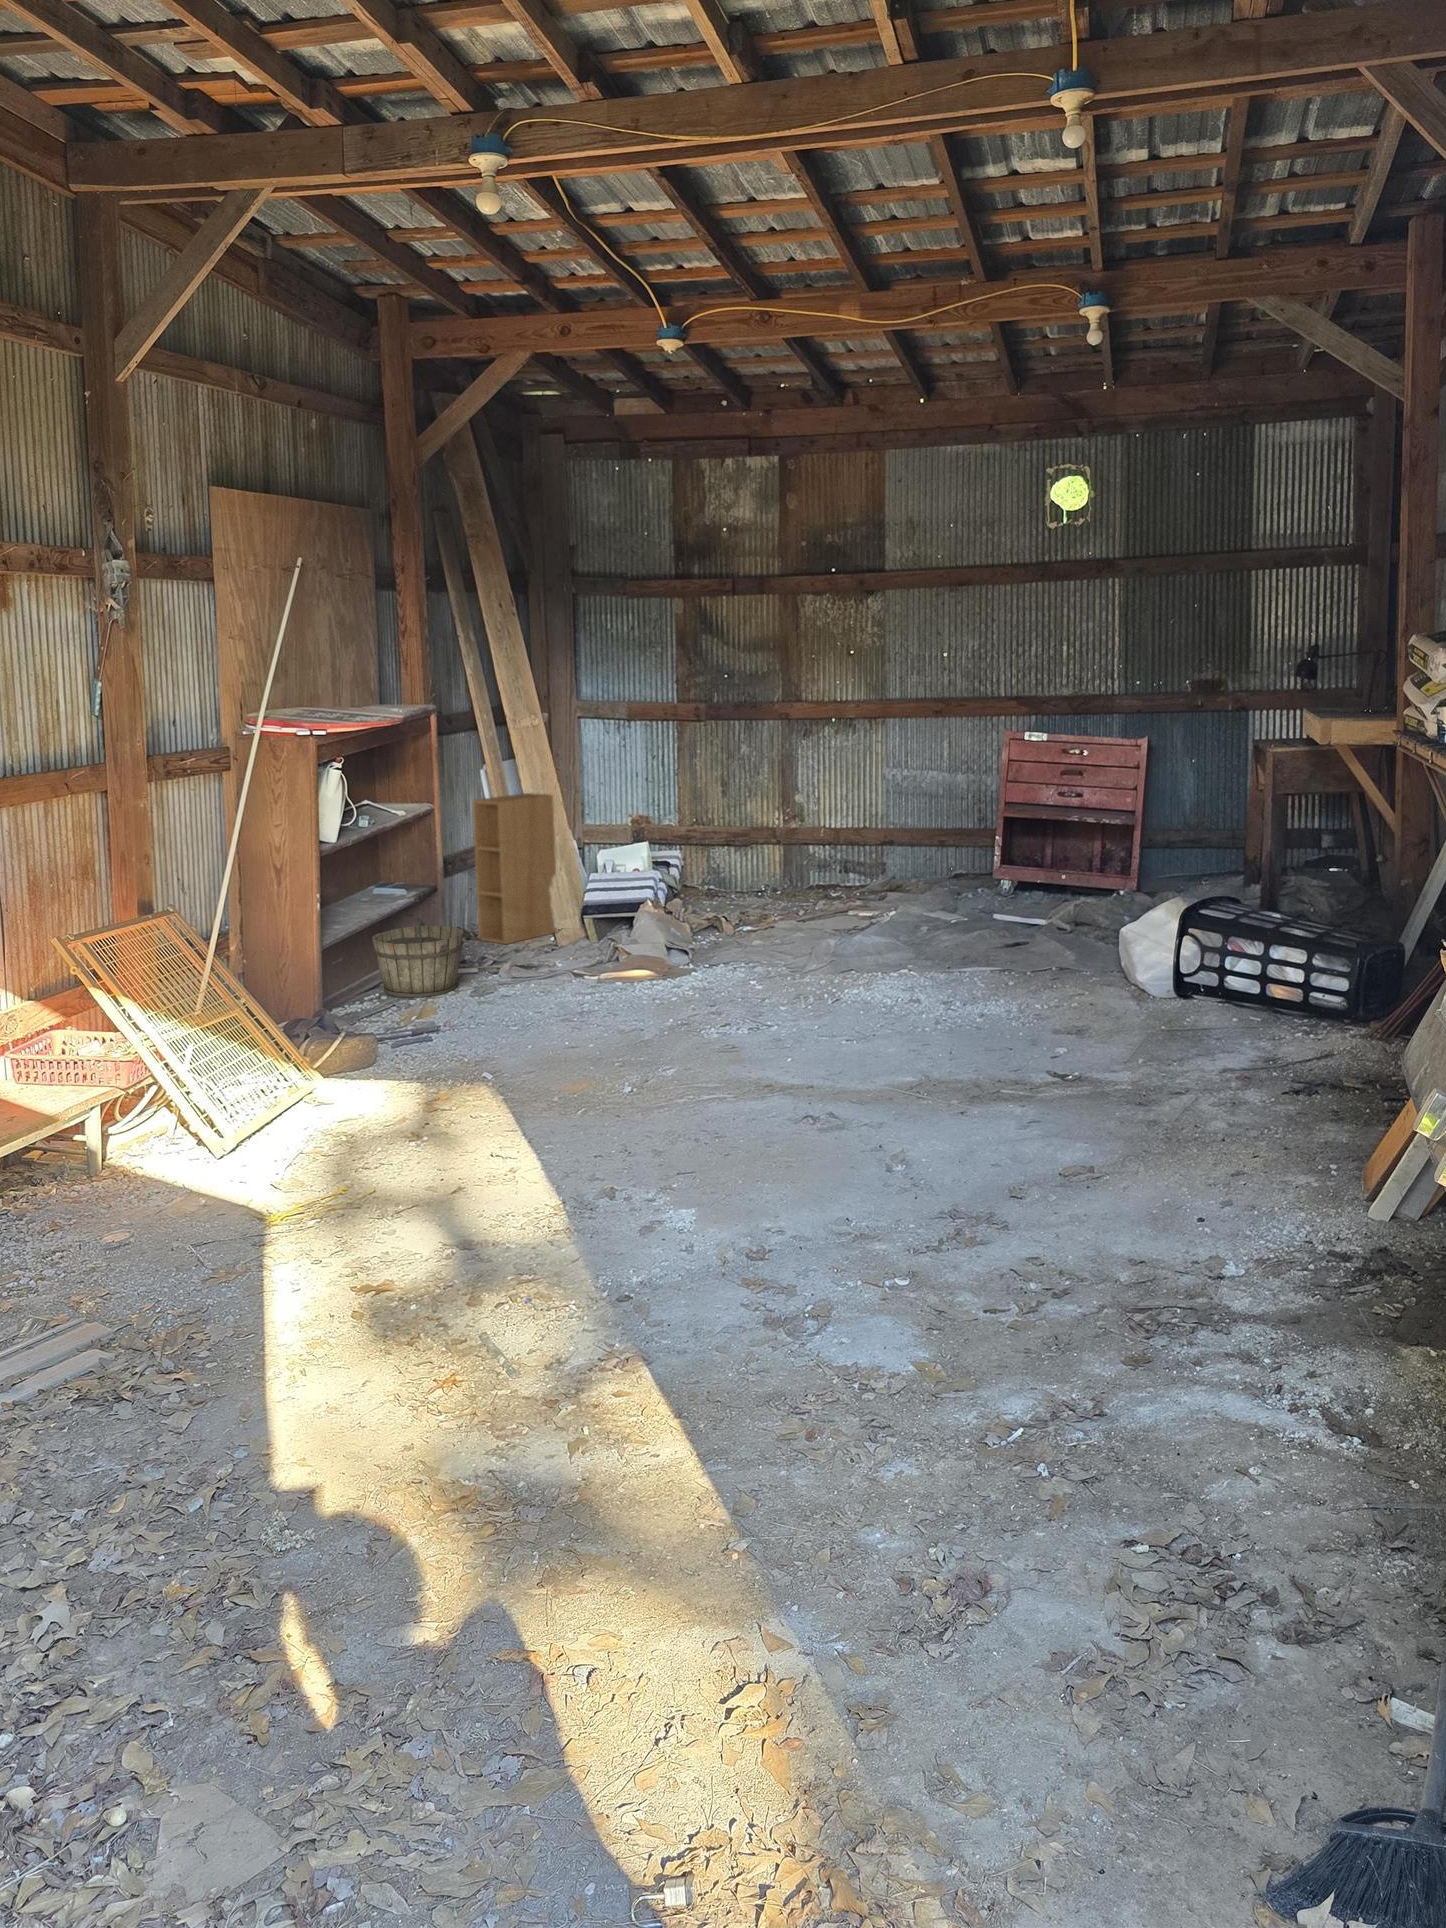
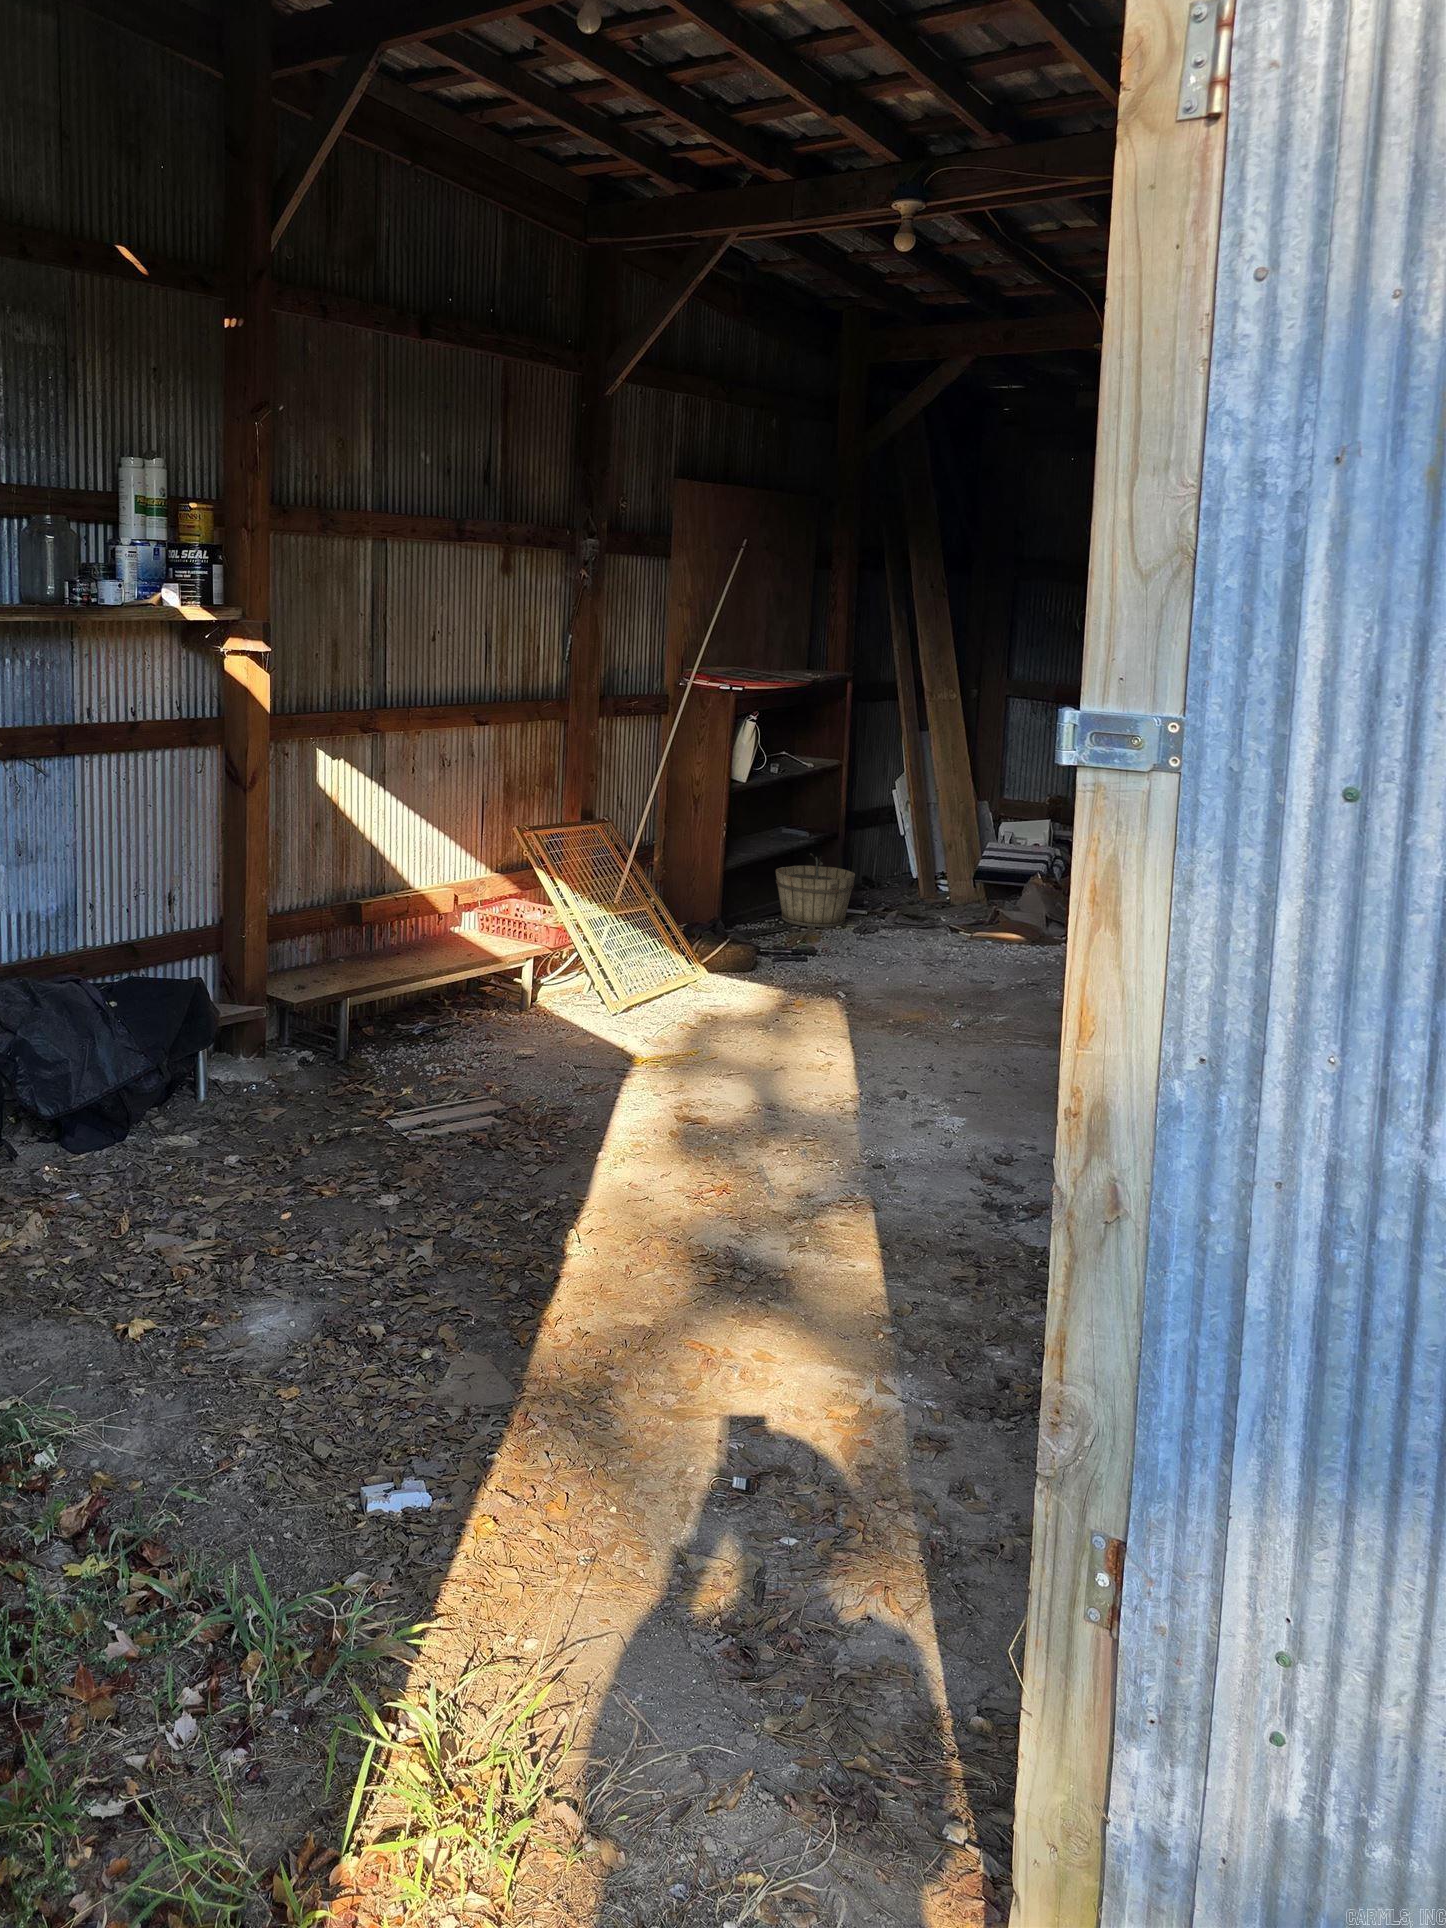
shelving unit: present [473,793,558,944] -> none [880,760,963,896]

